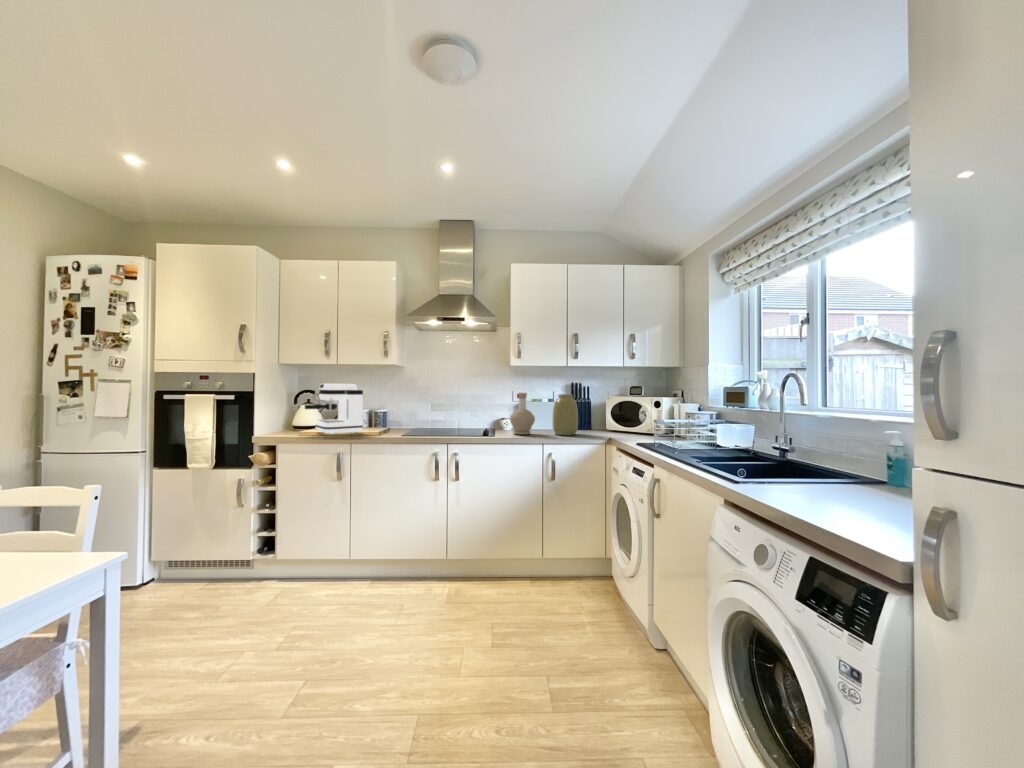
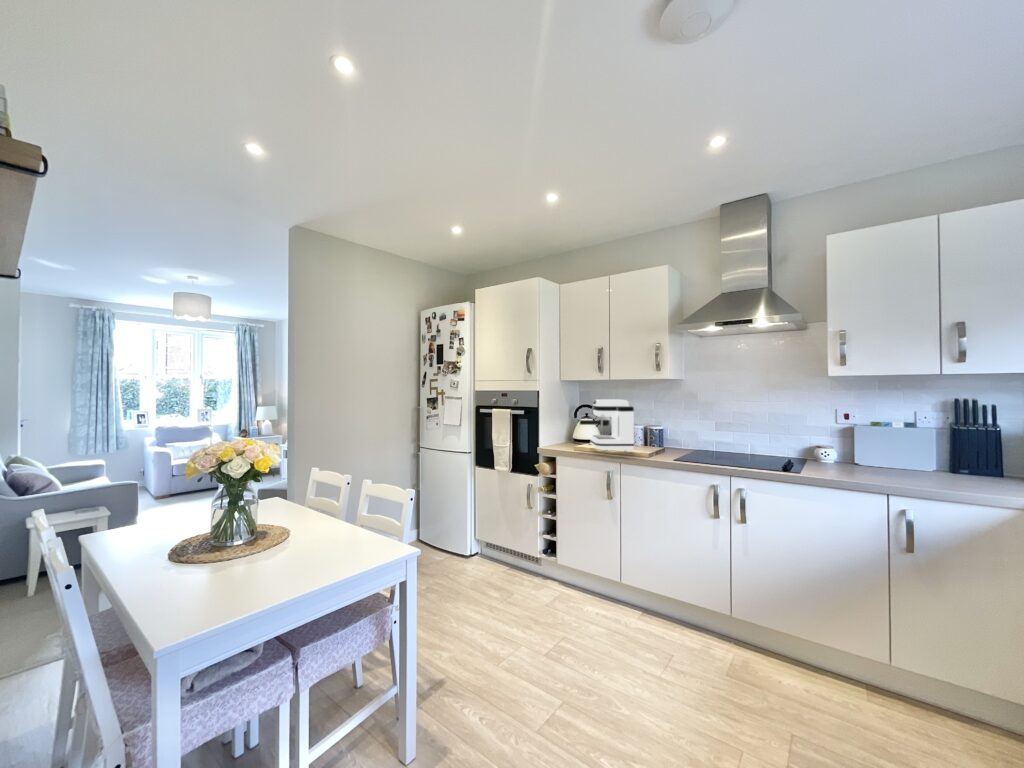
bottle: present [510,392,535,435] -> none [829,414,875,475]
vase: present [552,394,578,435] -> none [912,418,969,485]

